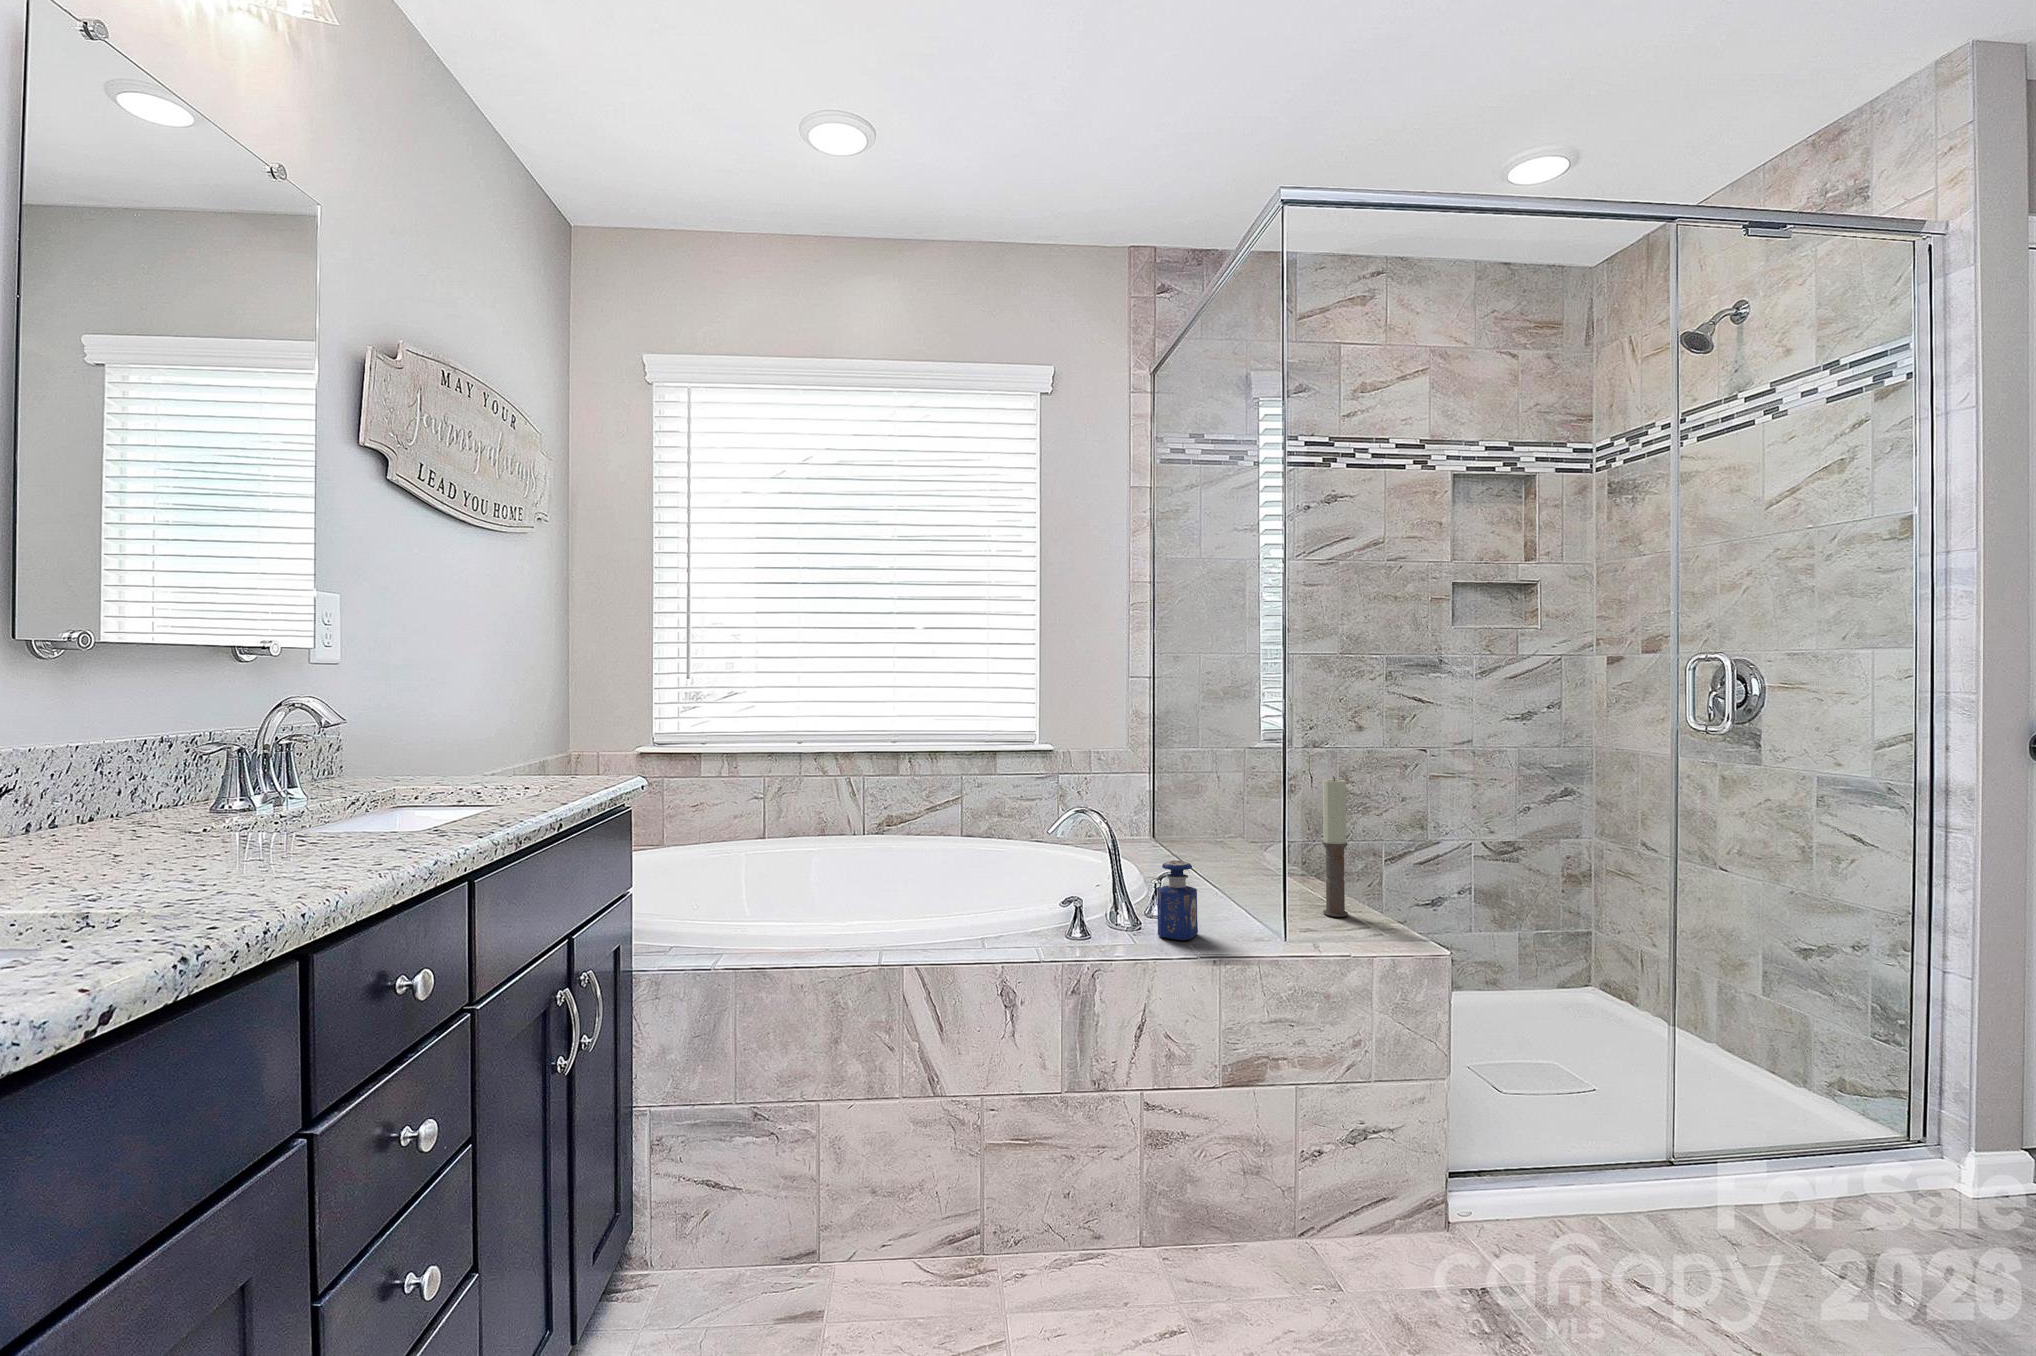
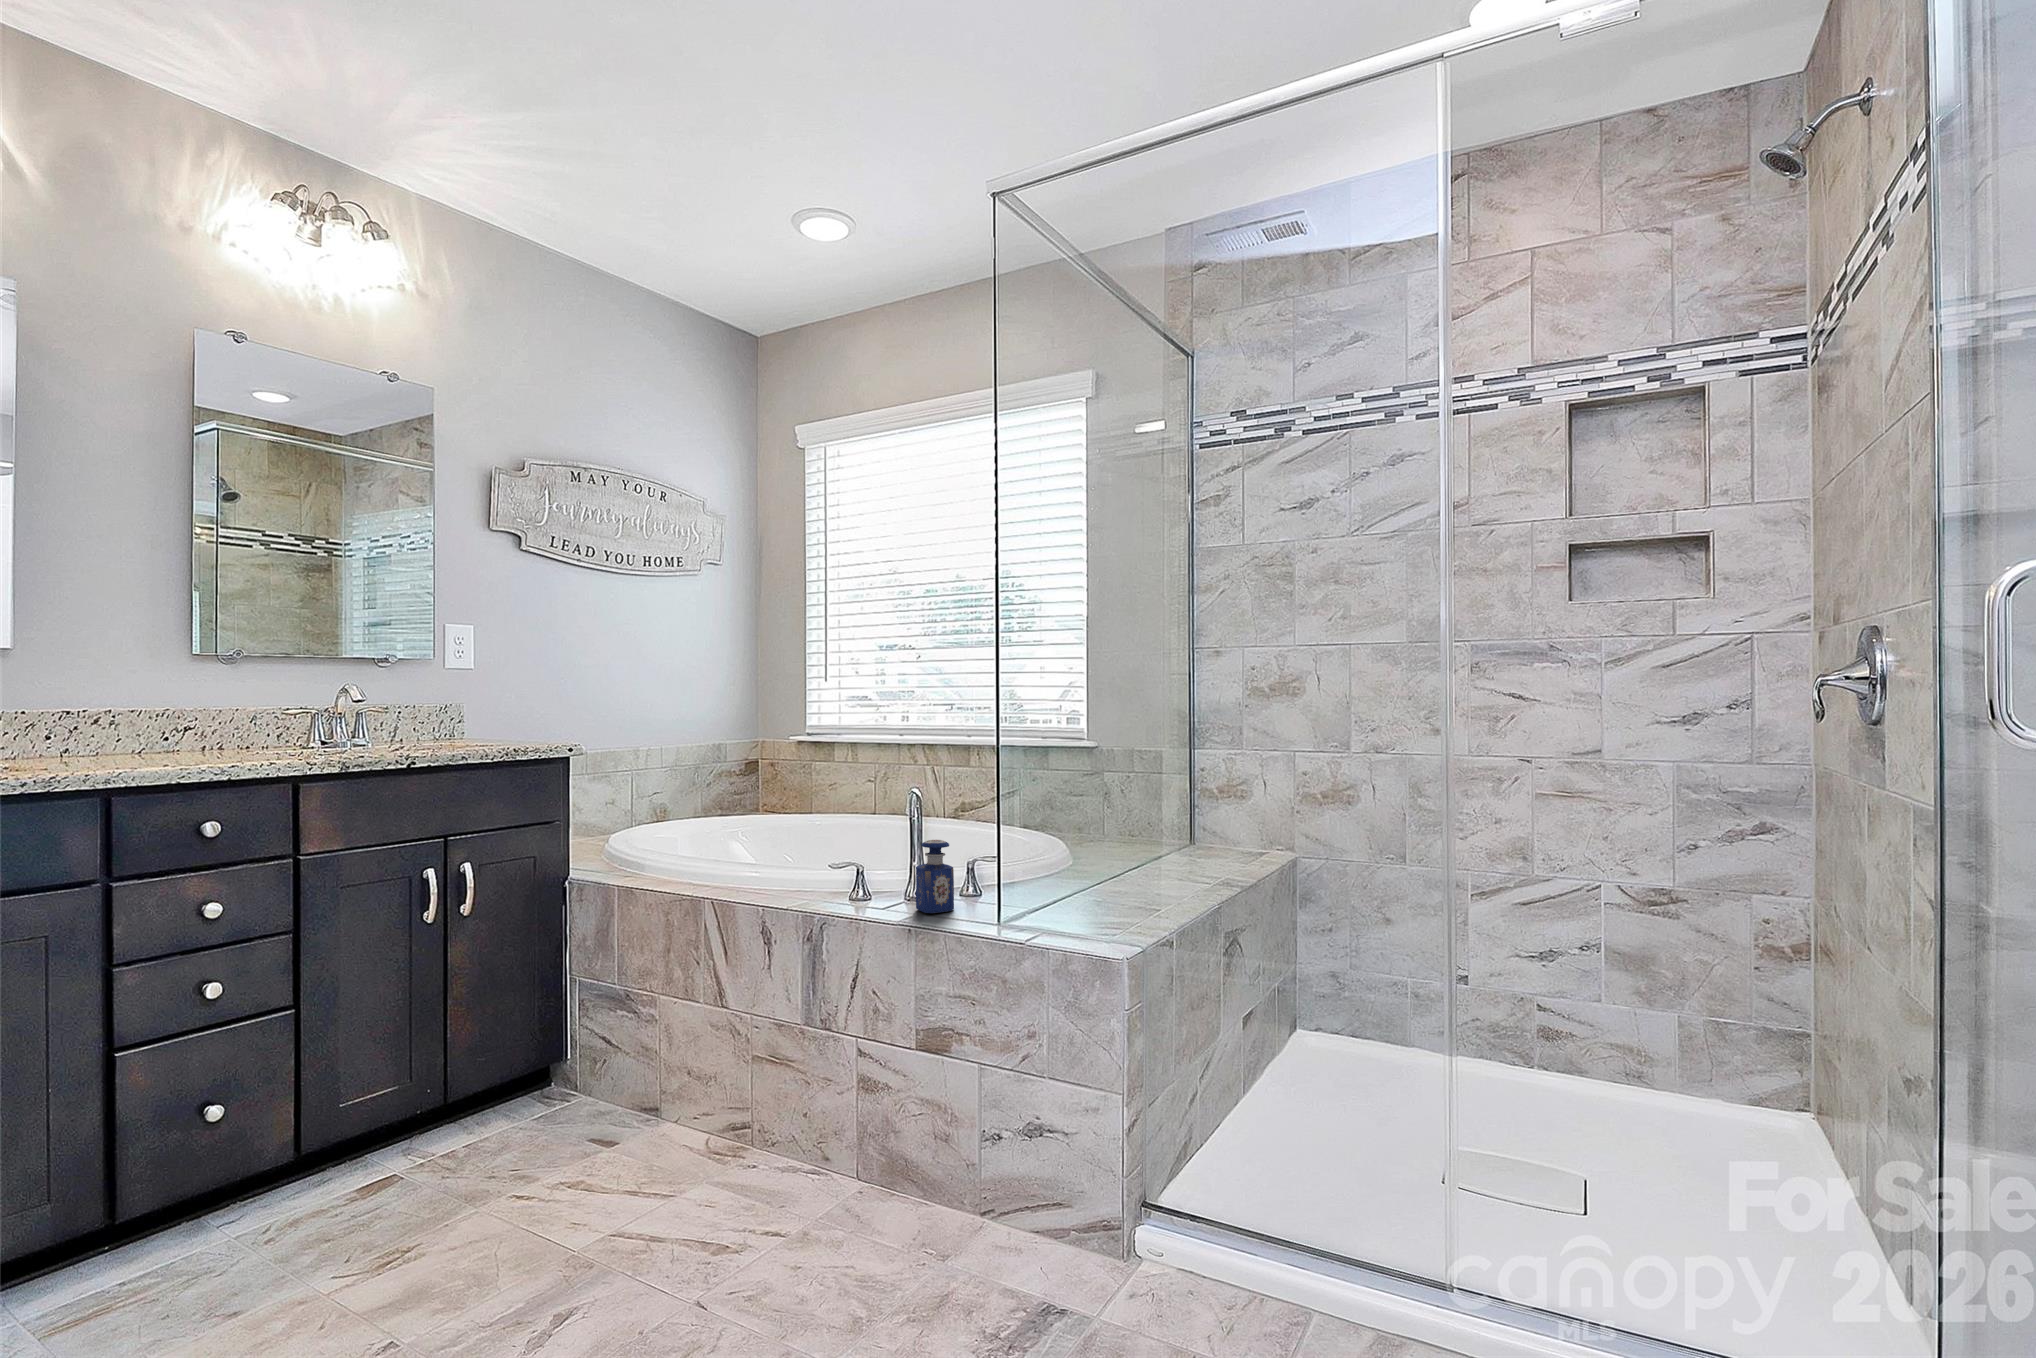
candle: present [1322,776,1348,917] -> none [1101,769,1125,917]

